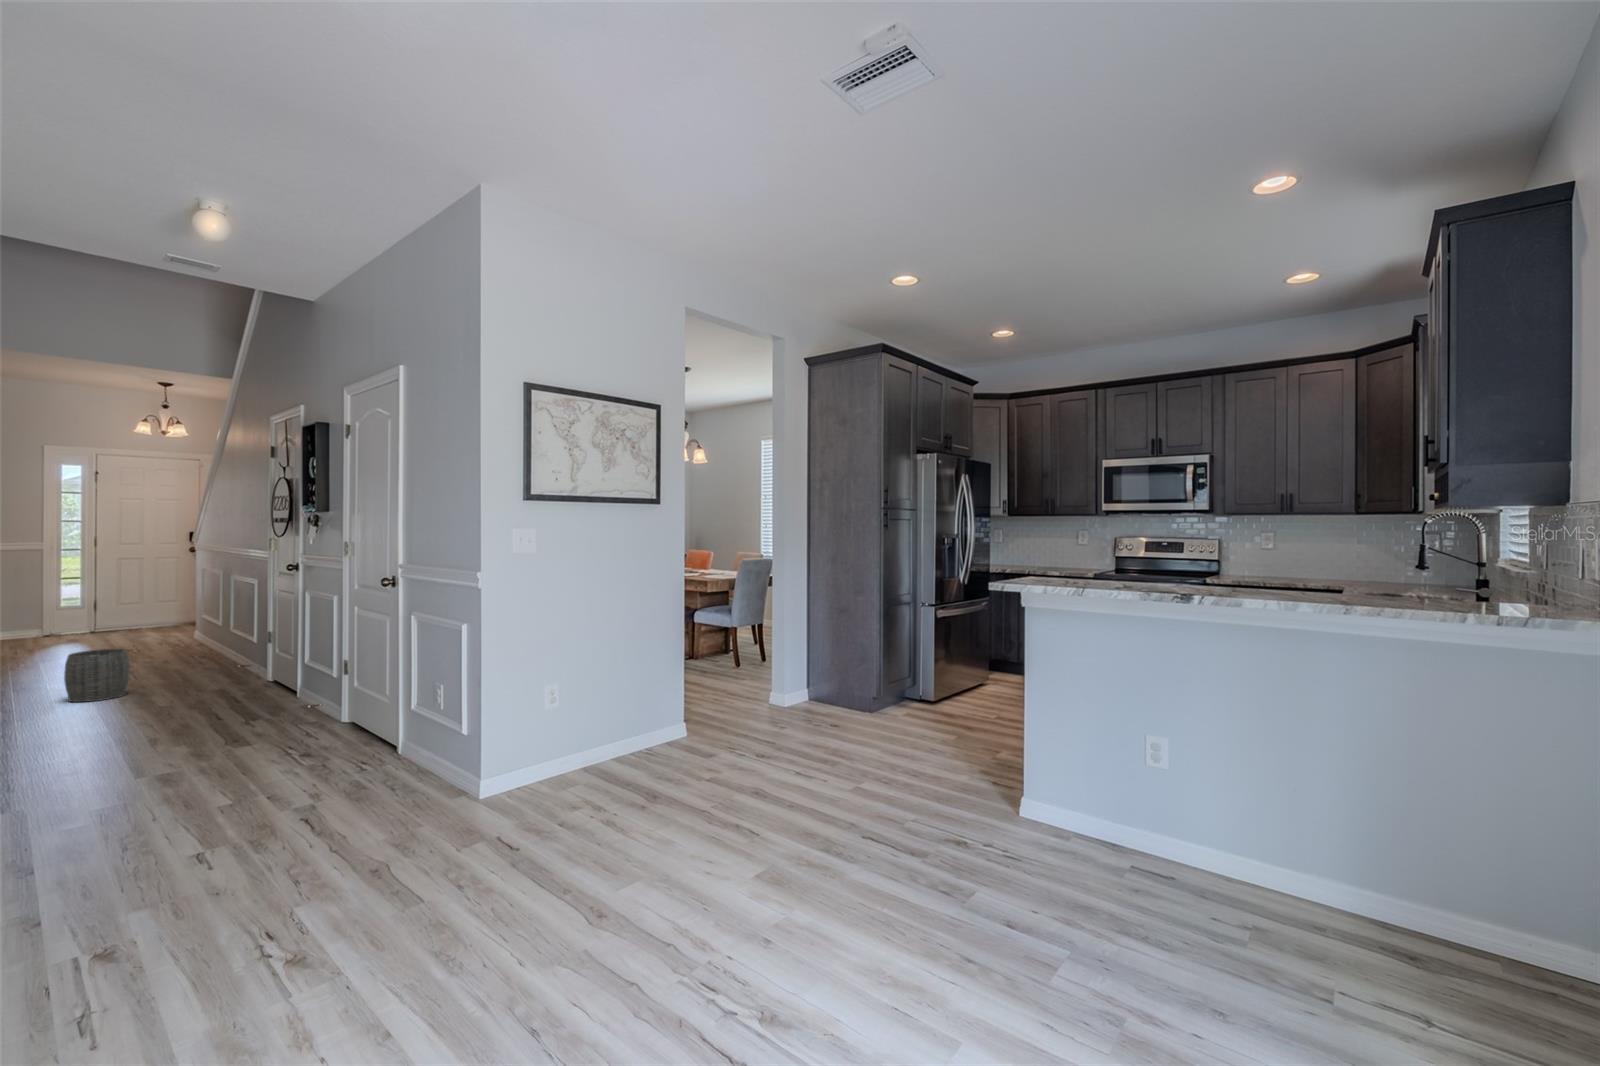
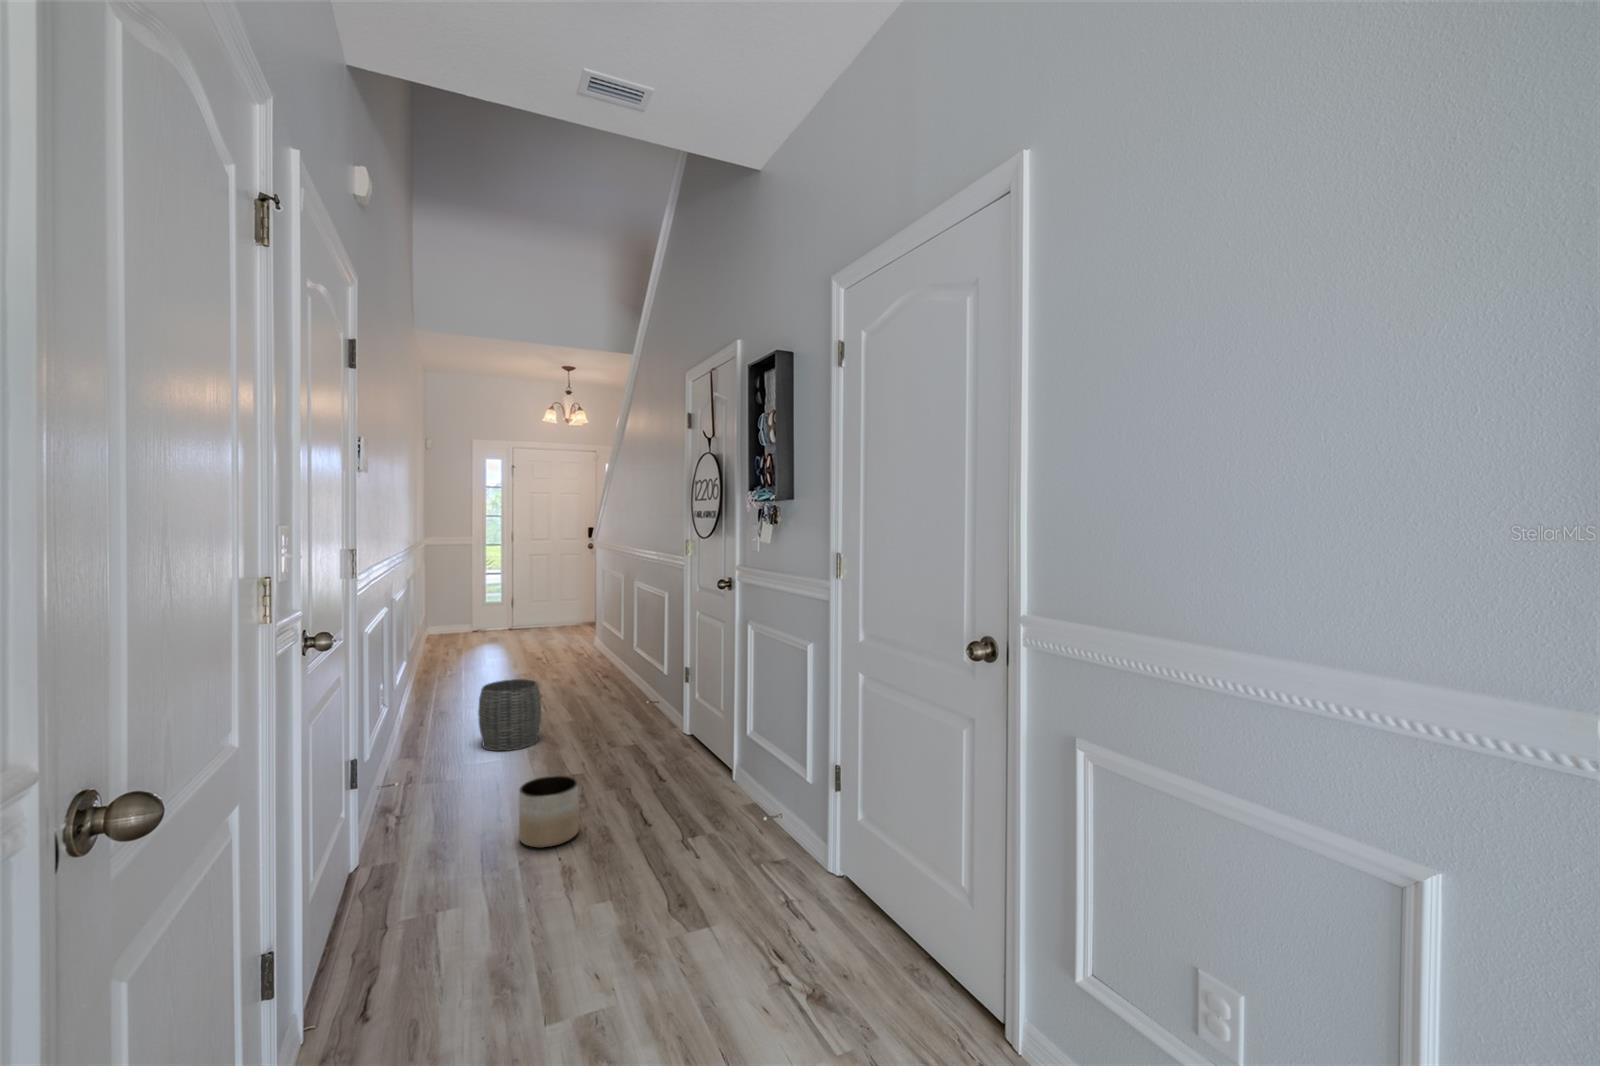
planter: none [109,693,161,736] -> present [519,775,579,848]

